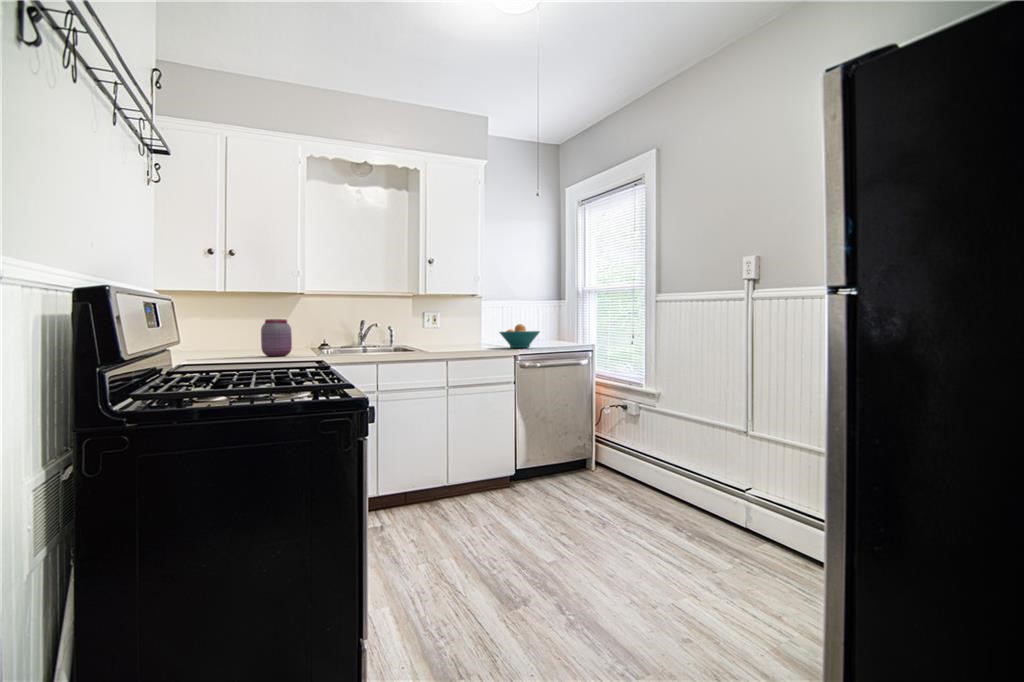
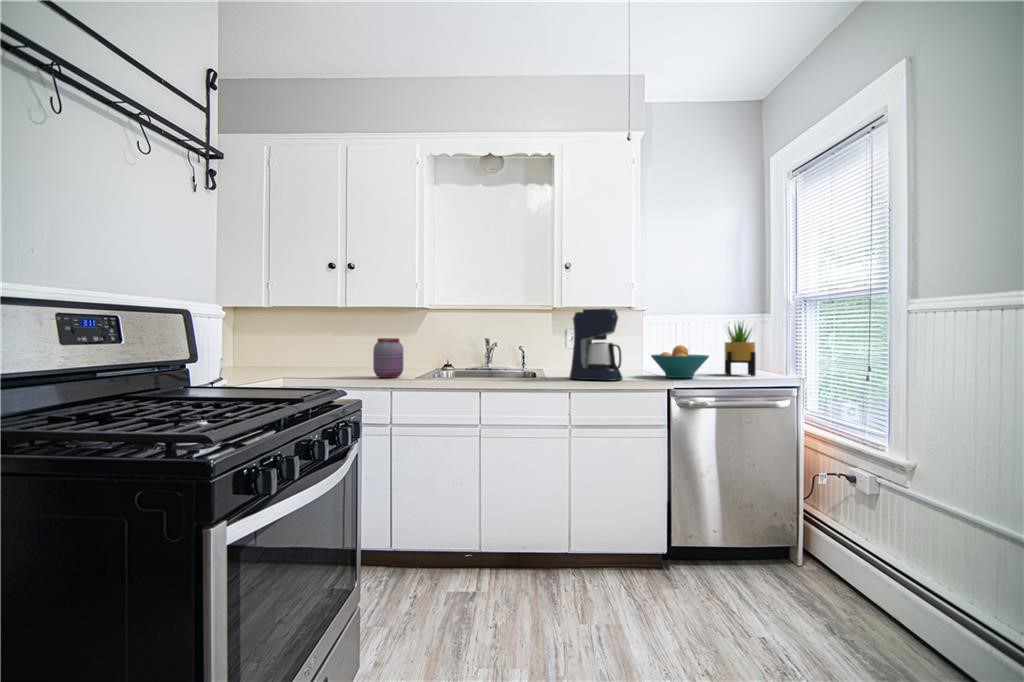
coffee maker: none [443,296,484,351] -> present [569,309,623,381]
potted plant: none [543,305,567,346] -> present [725,323,756,376]

